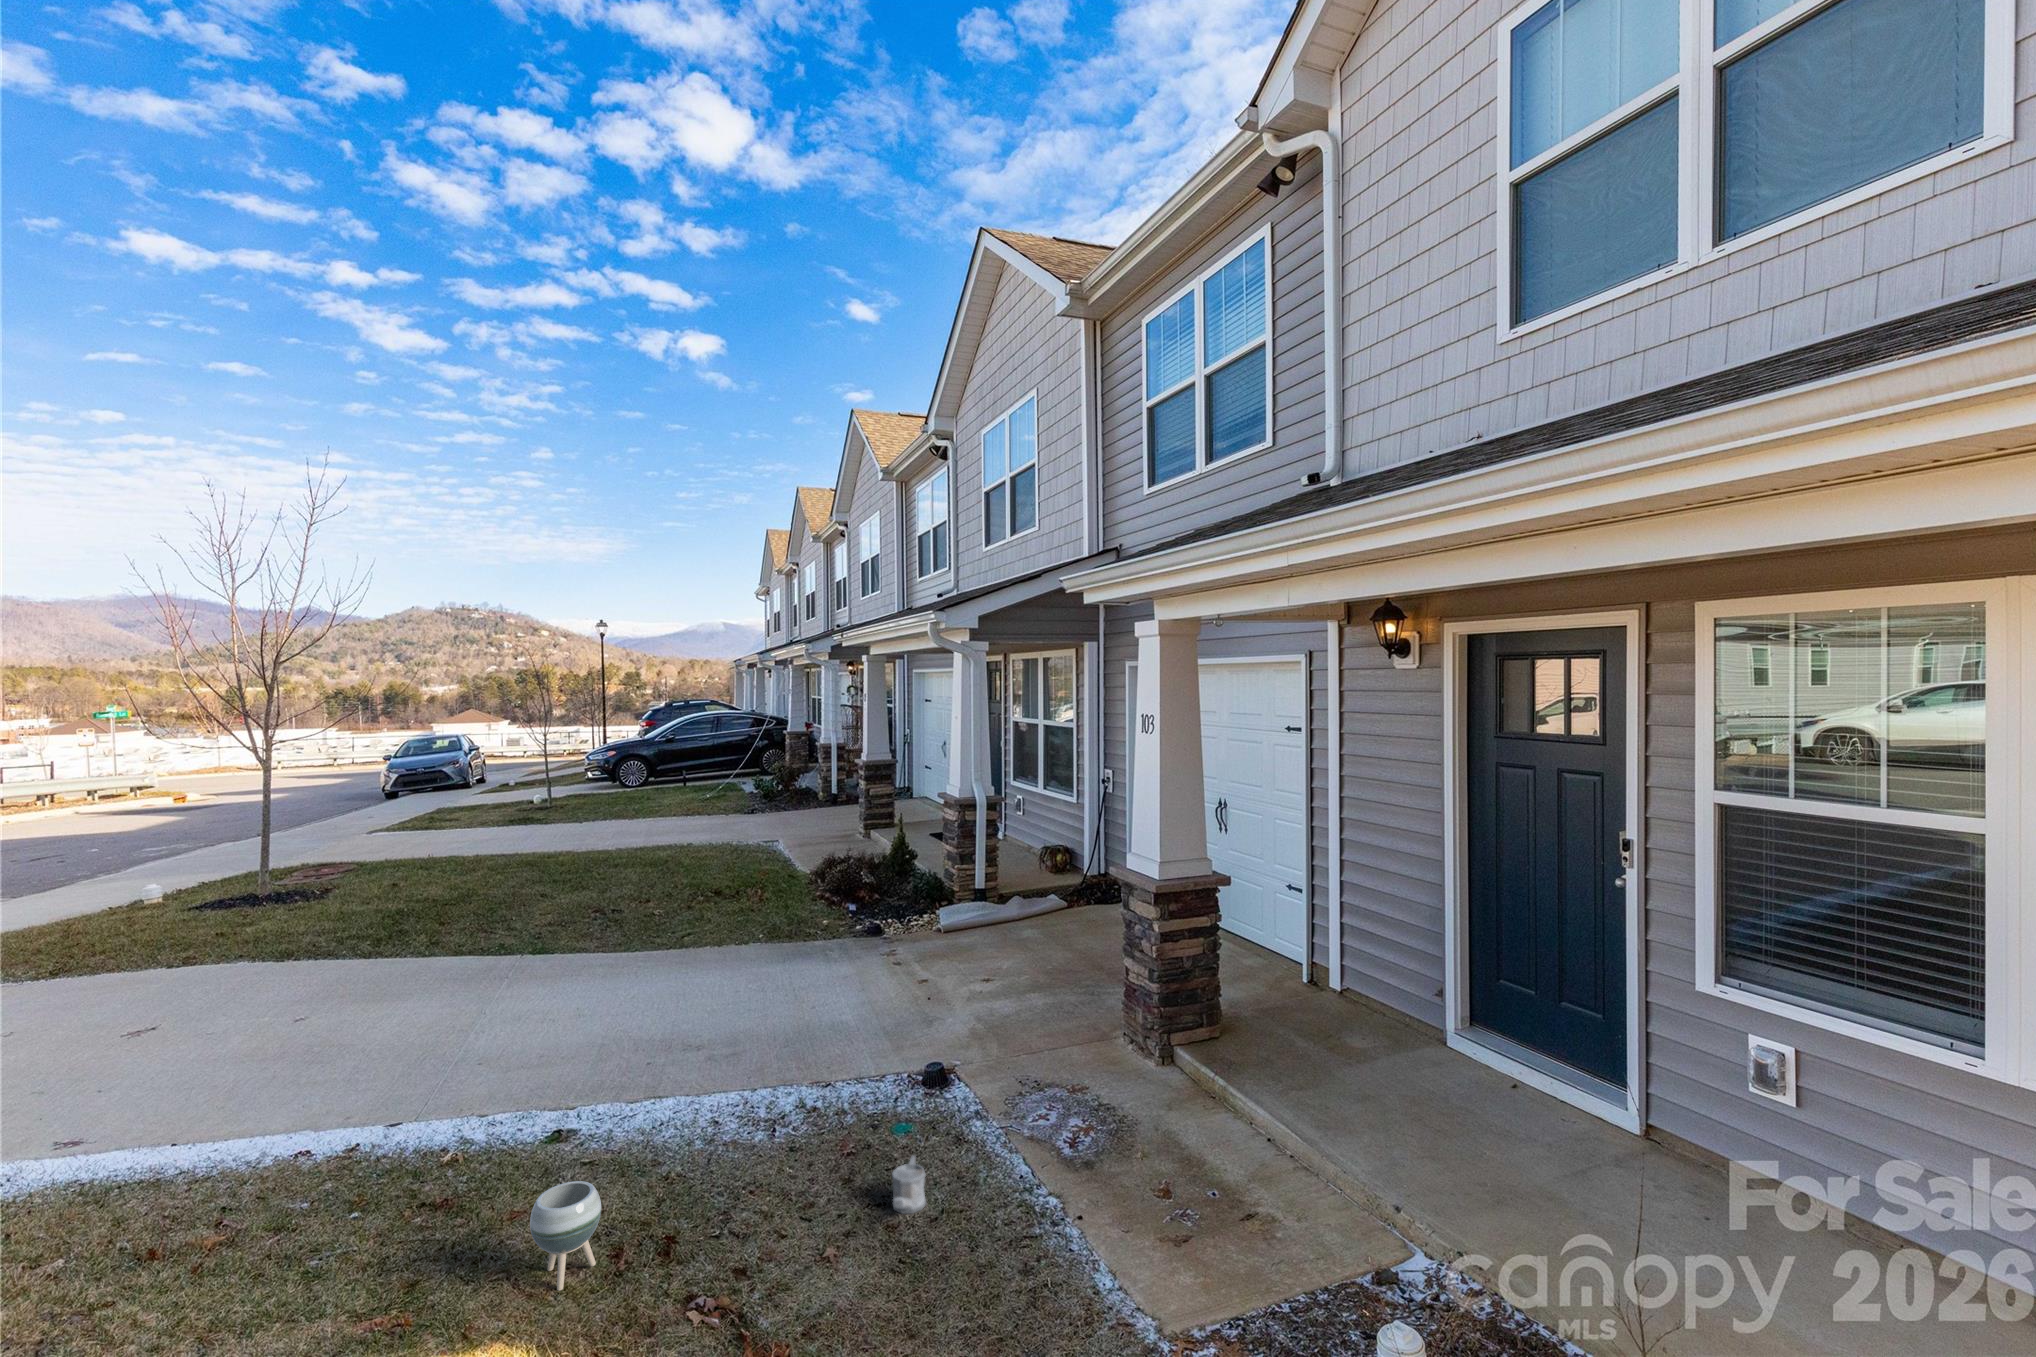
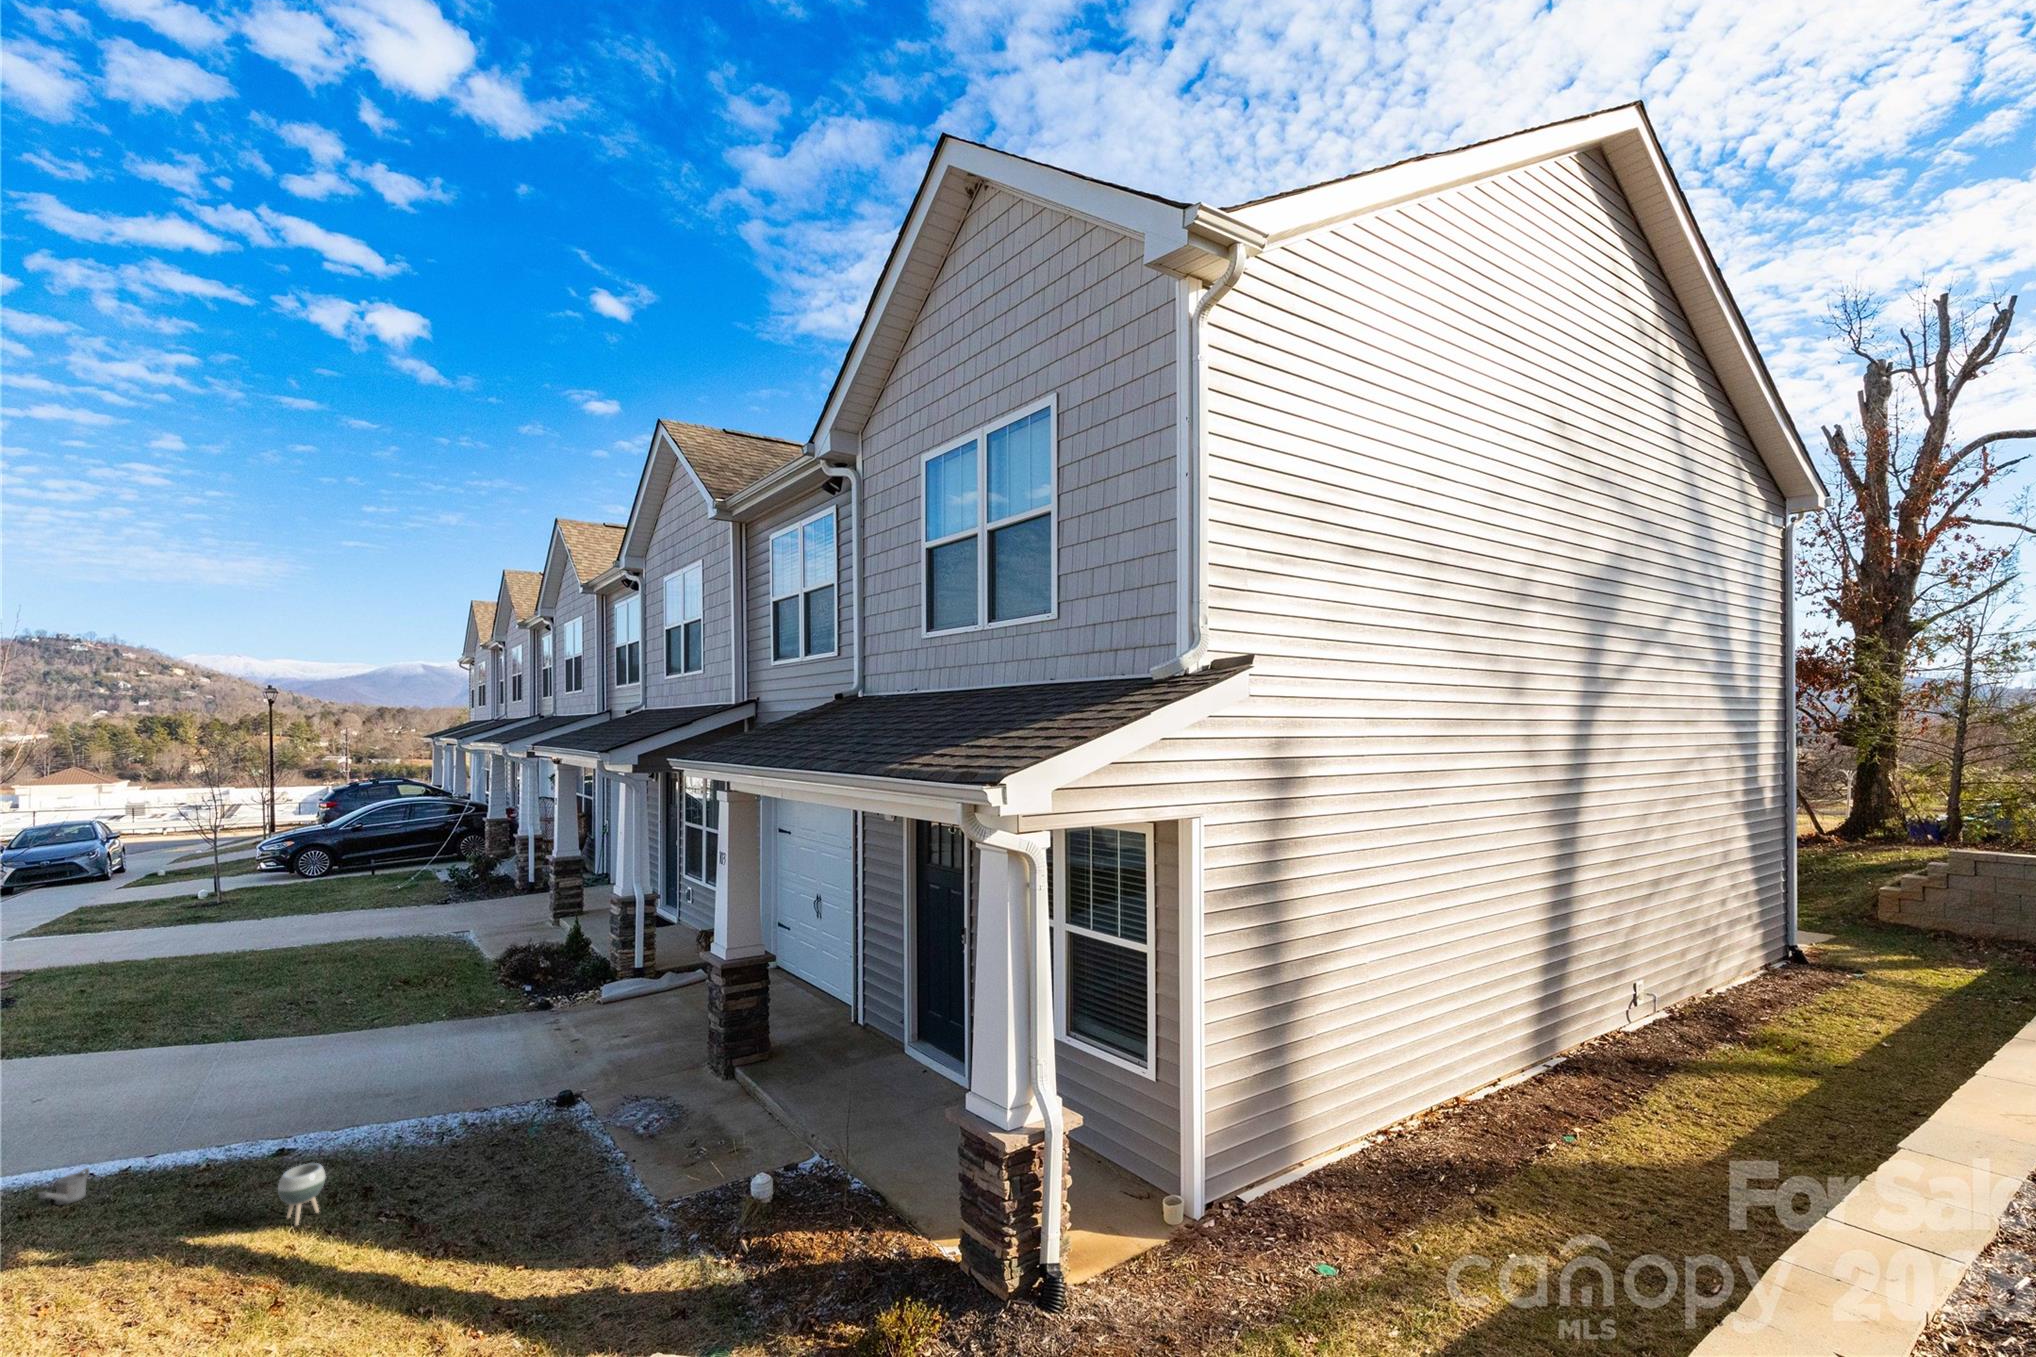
watering can: present [892,1155,926,1214] -> present [39,1168,89,1205]

